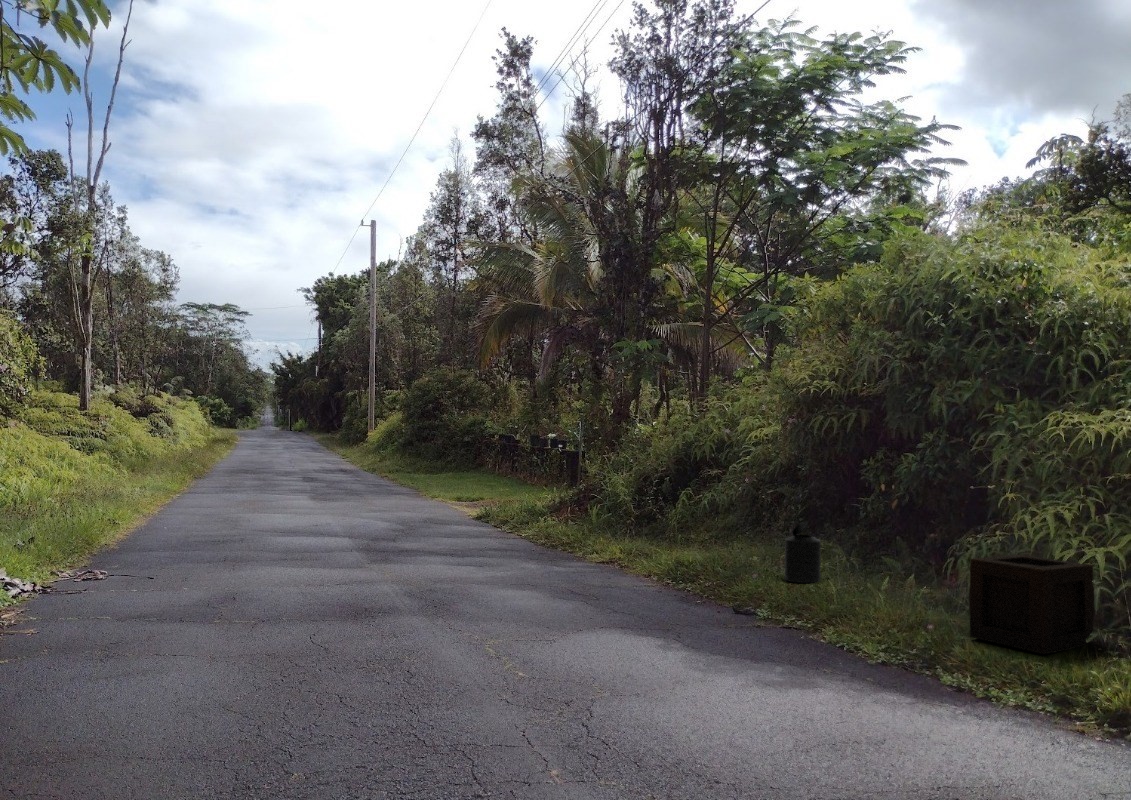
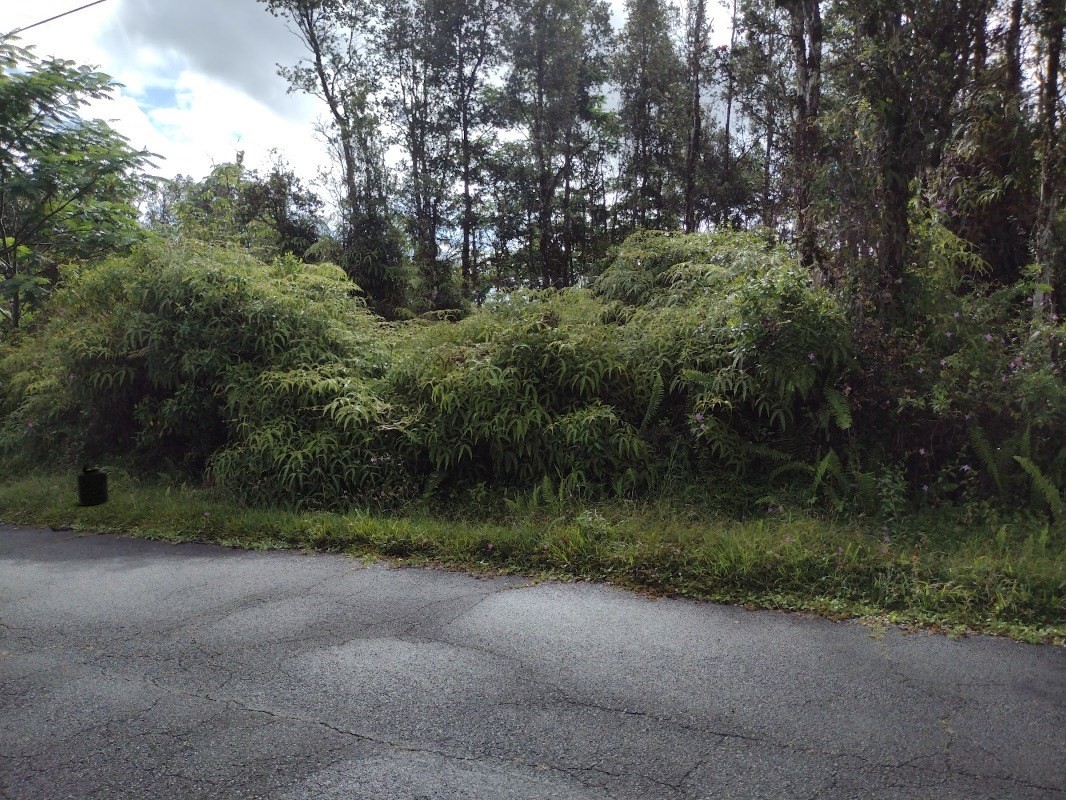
wooden crate: present [969,555,1094,654] -> none [229,461,299,516]

